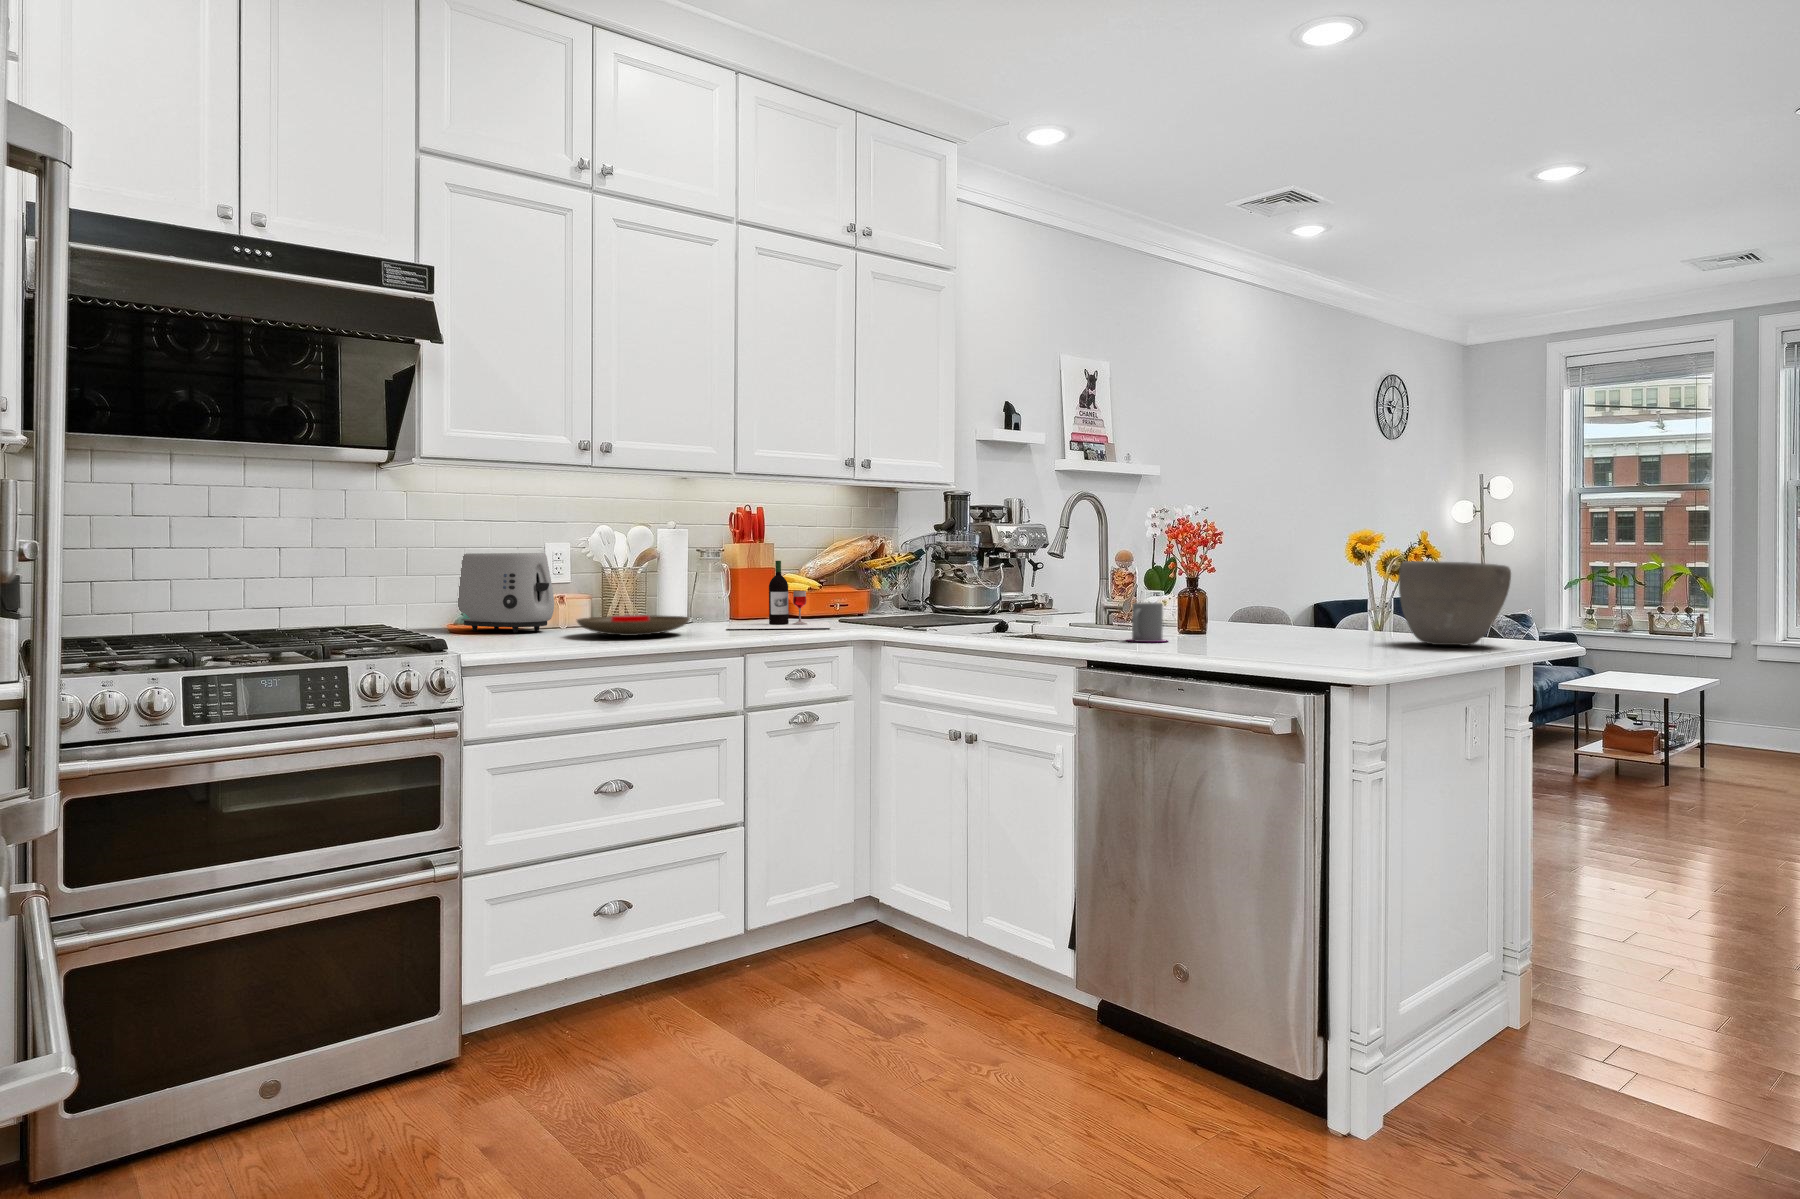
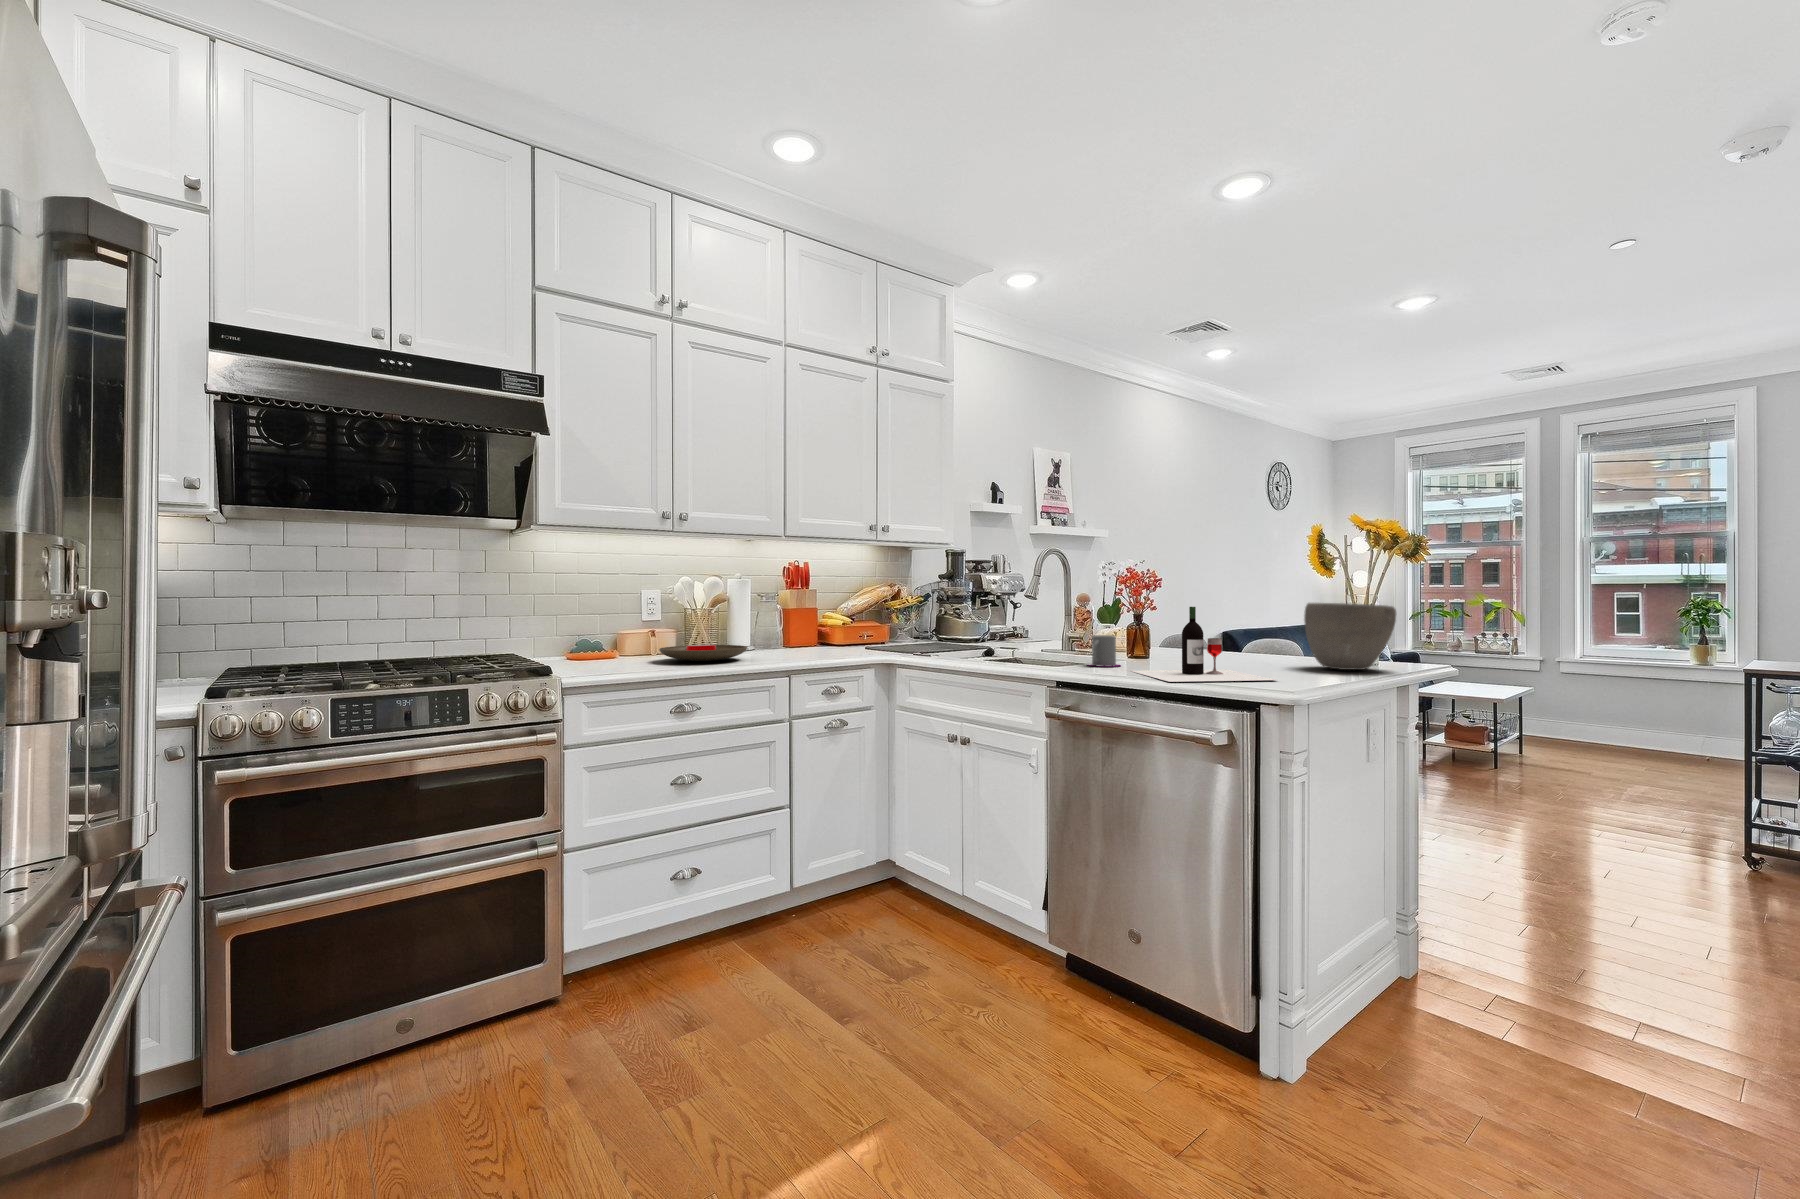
toaster: present [458,553,554,632] -> none [571,597,644,658]
wine bottle: present [727,561,830,629] -> present [1132,607,1276,682]

